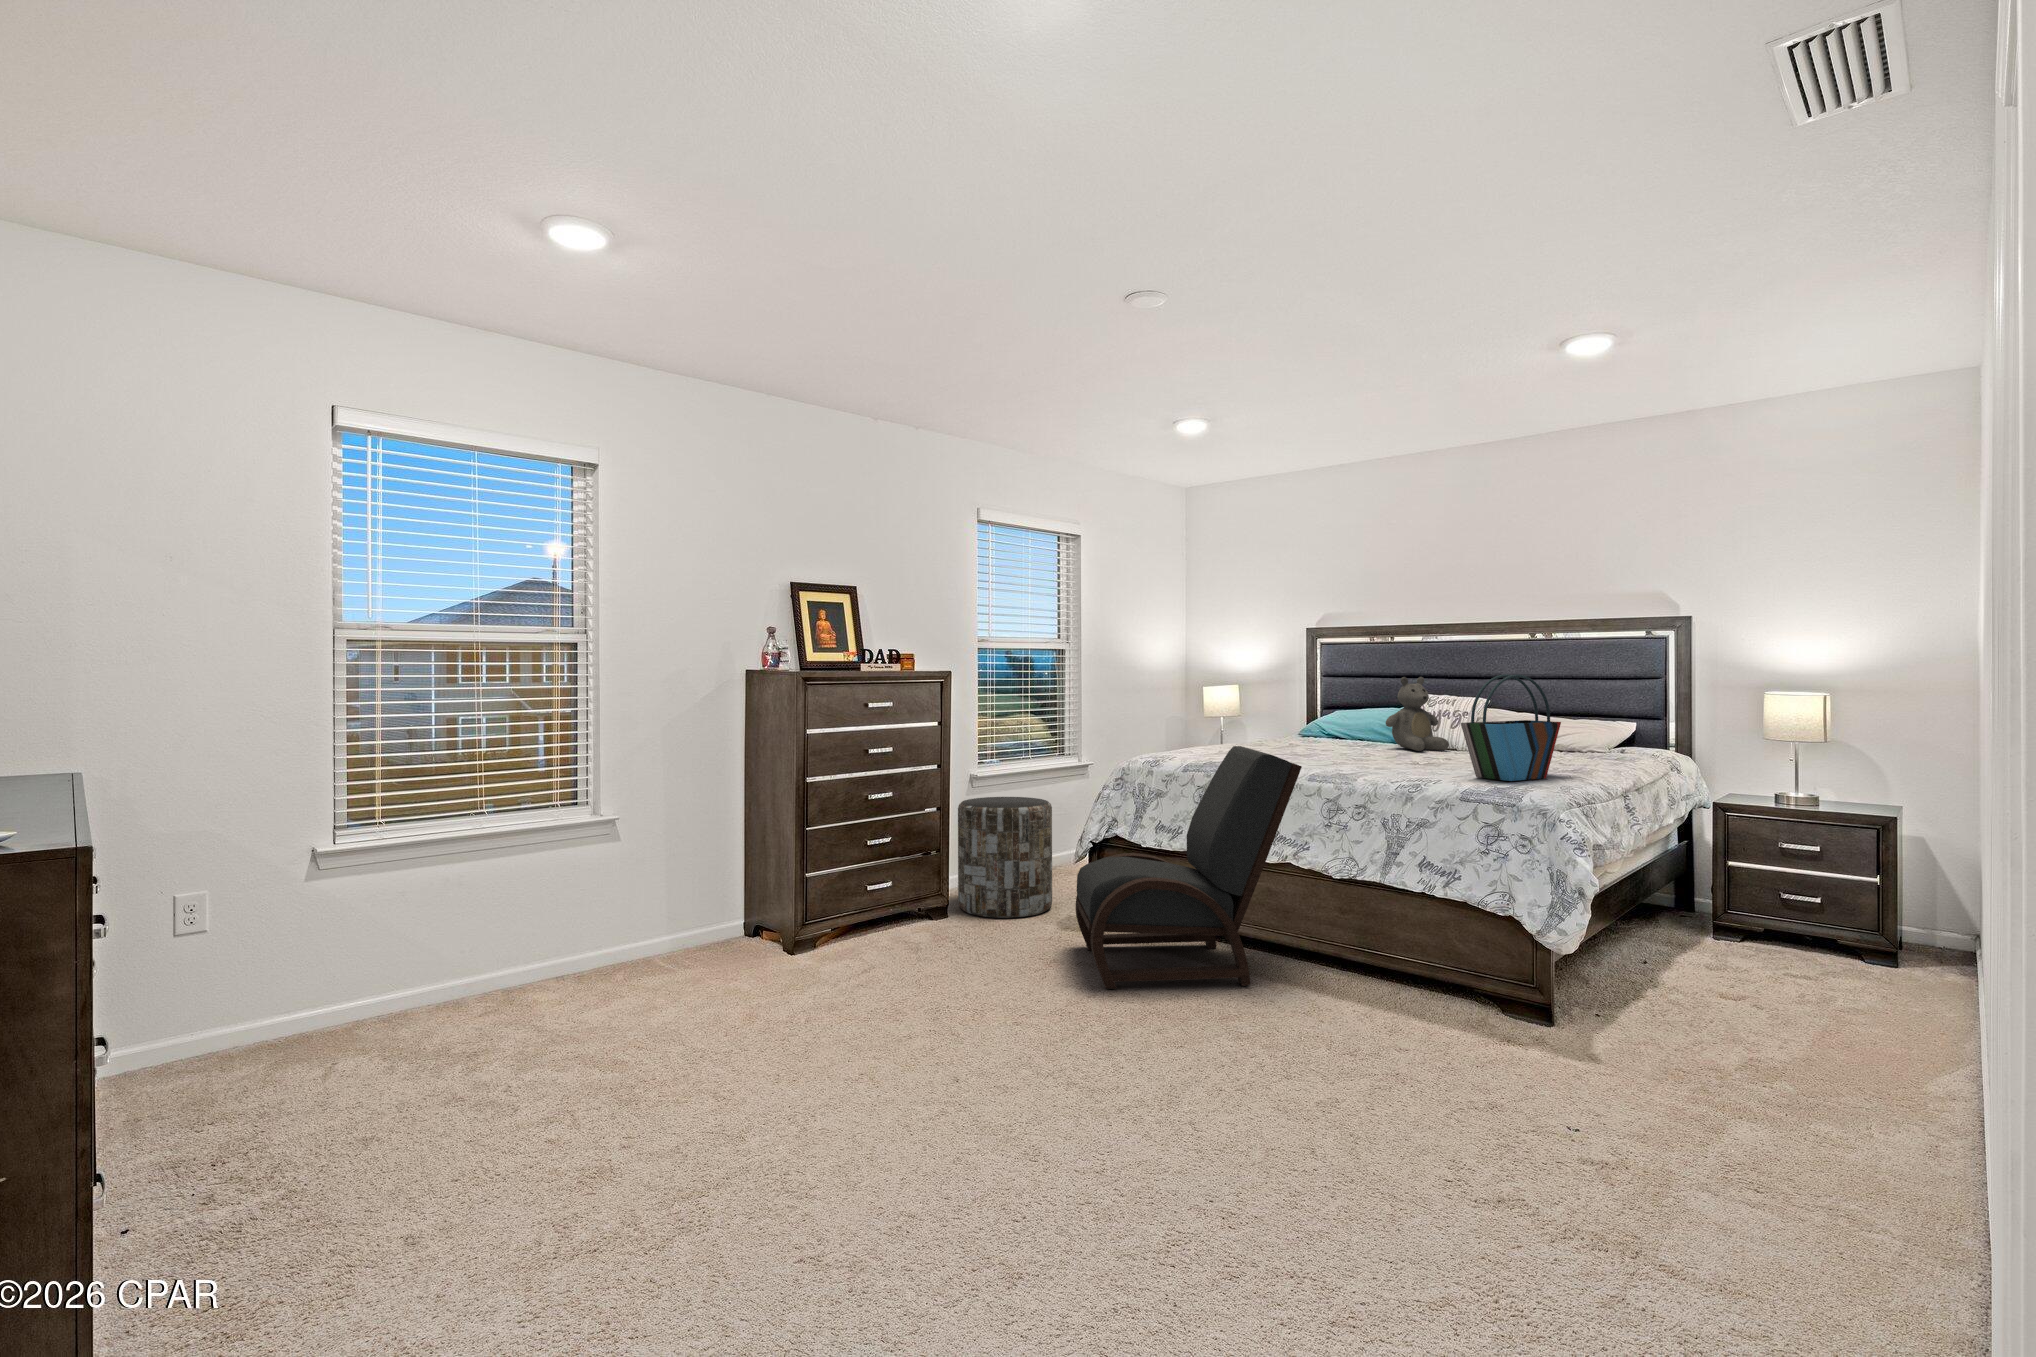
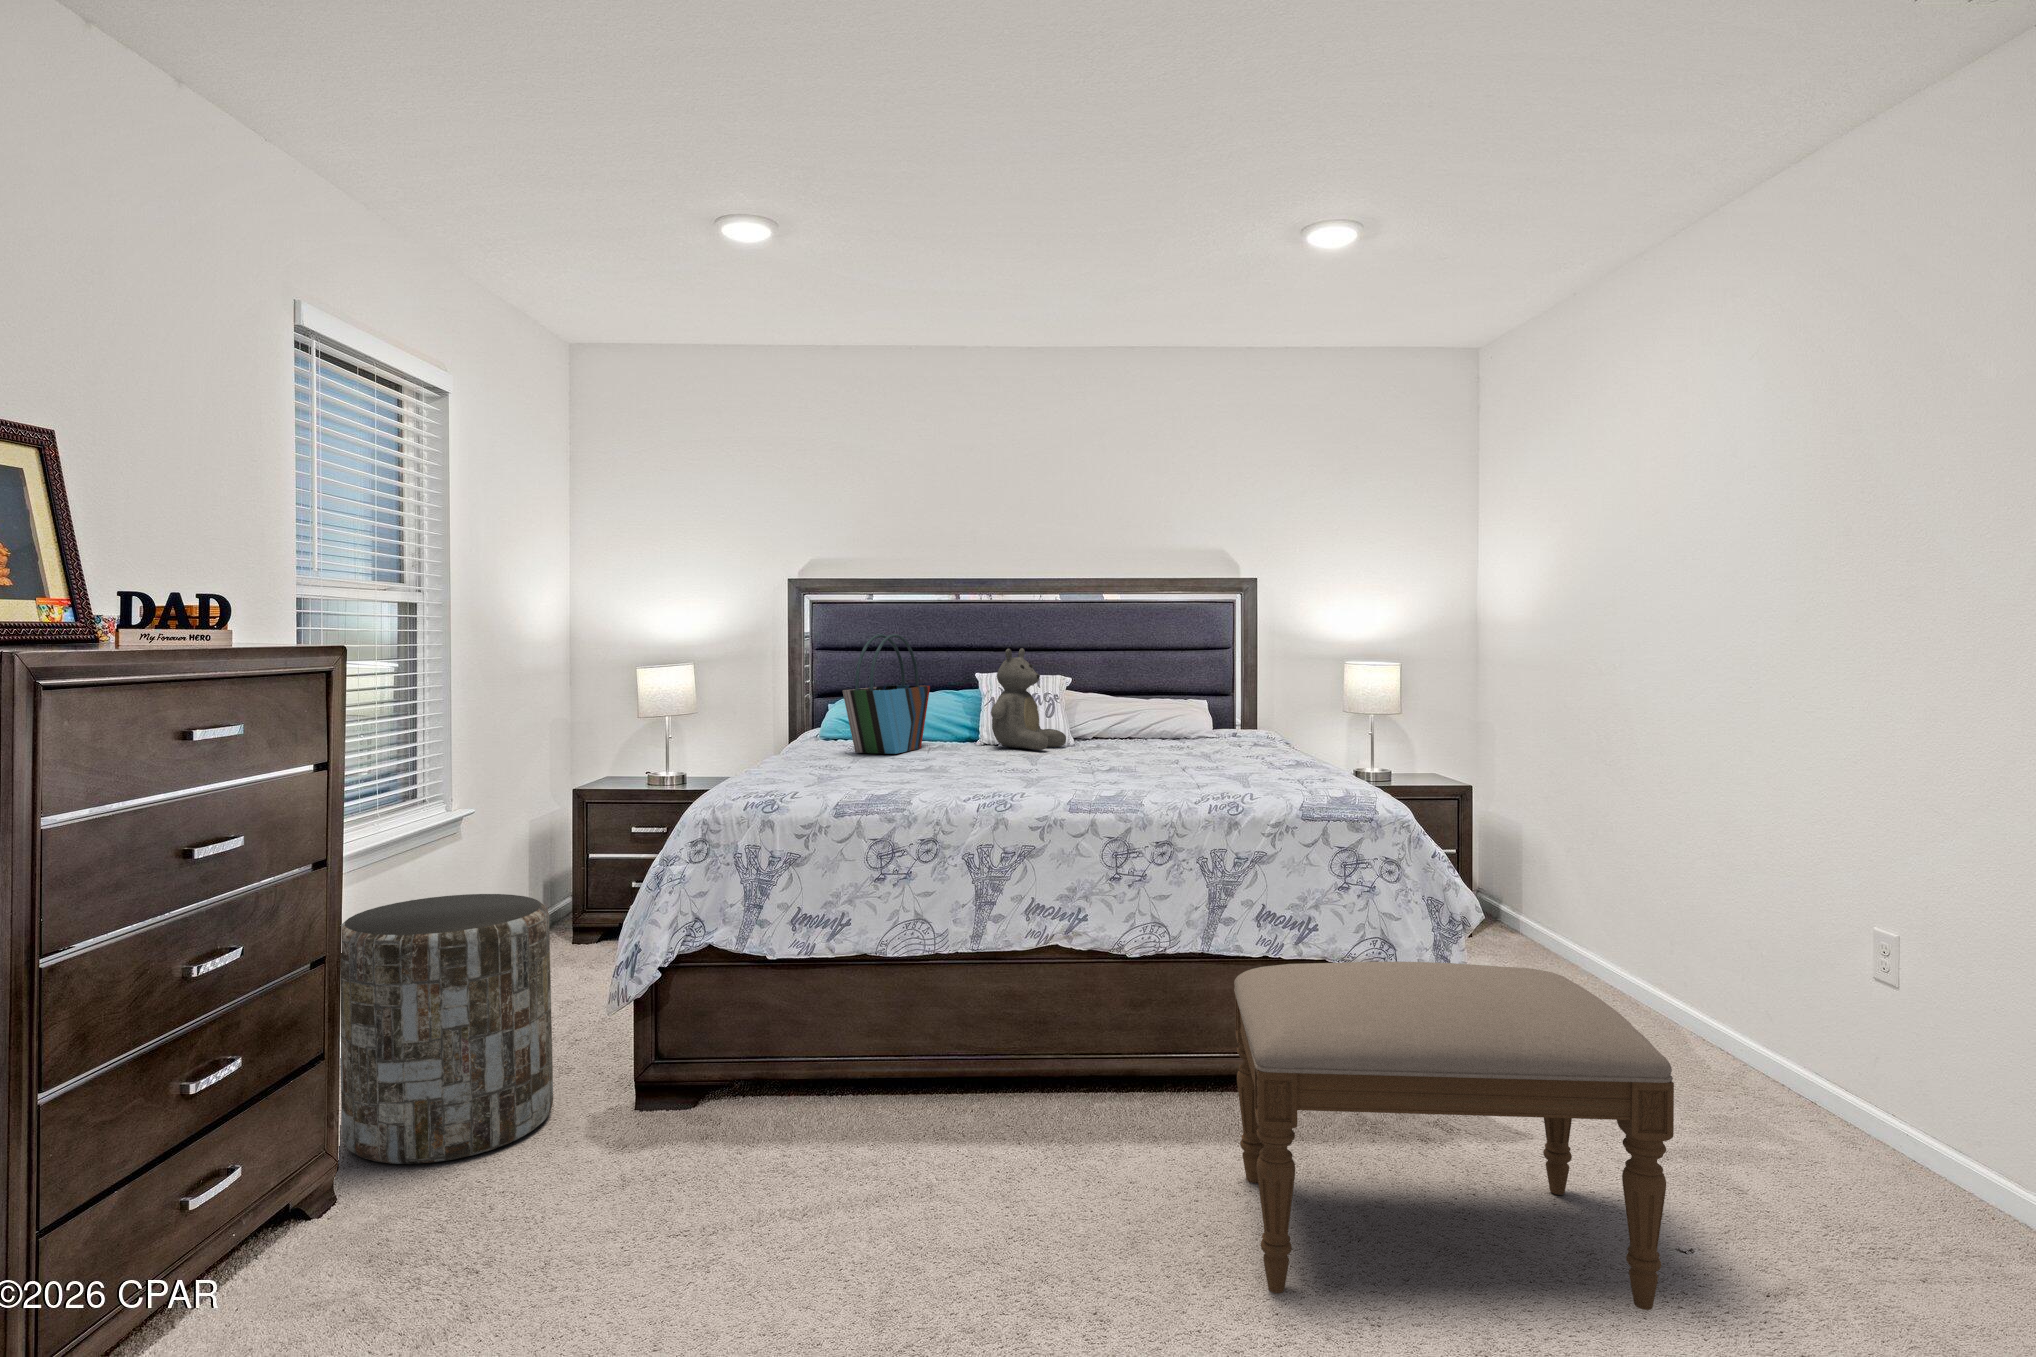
tote bag: present [1461,674,1561,781] -> present [843,634,930,754]
lounge chair: present [1076,746,1302,989] -> none [711,765,1122,1263]
ottoman: none [1241,877,1539,1110] -> present [1234,962,1674,1310]

